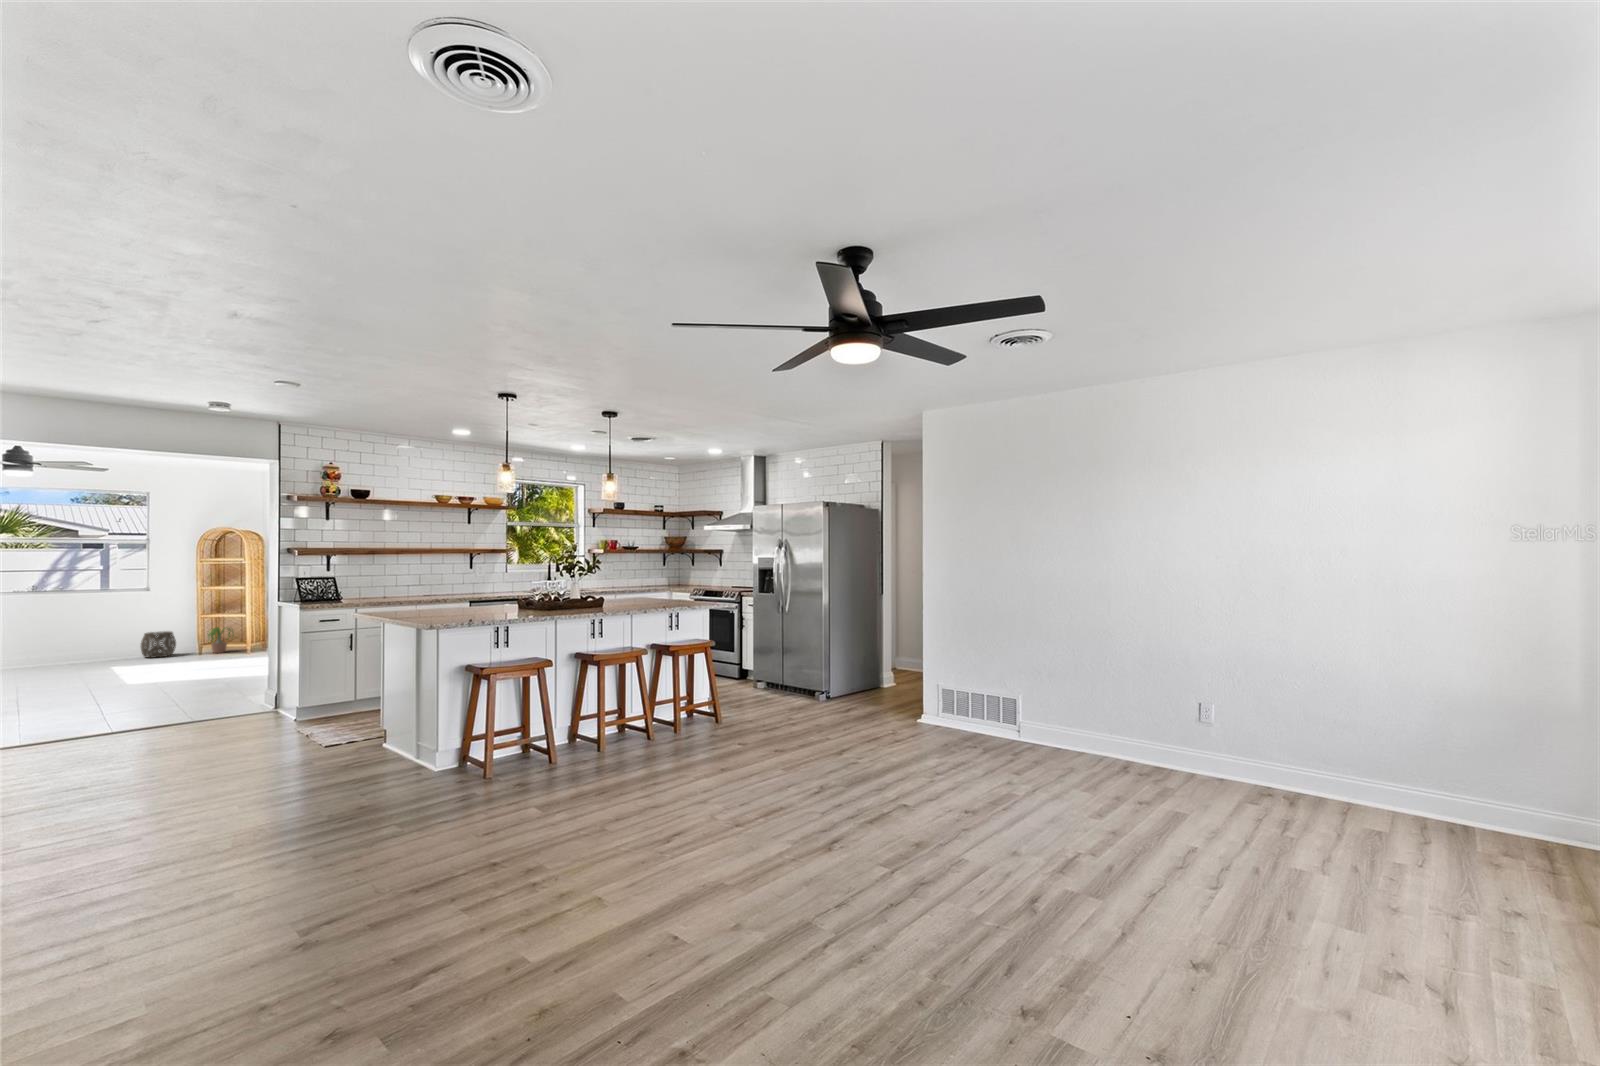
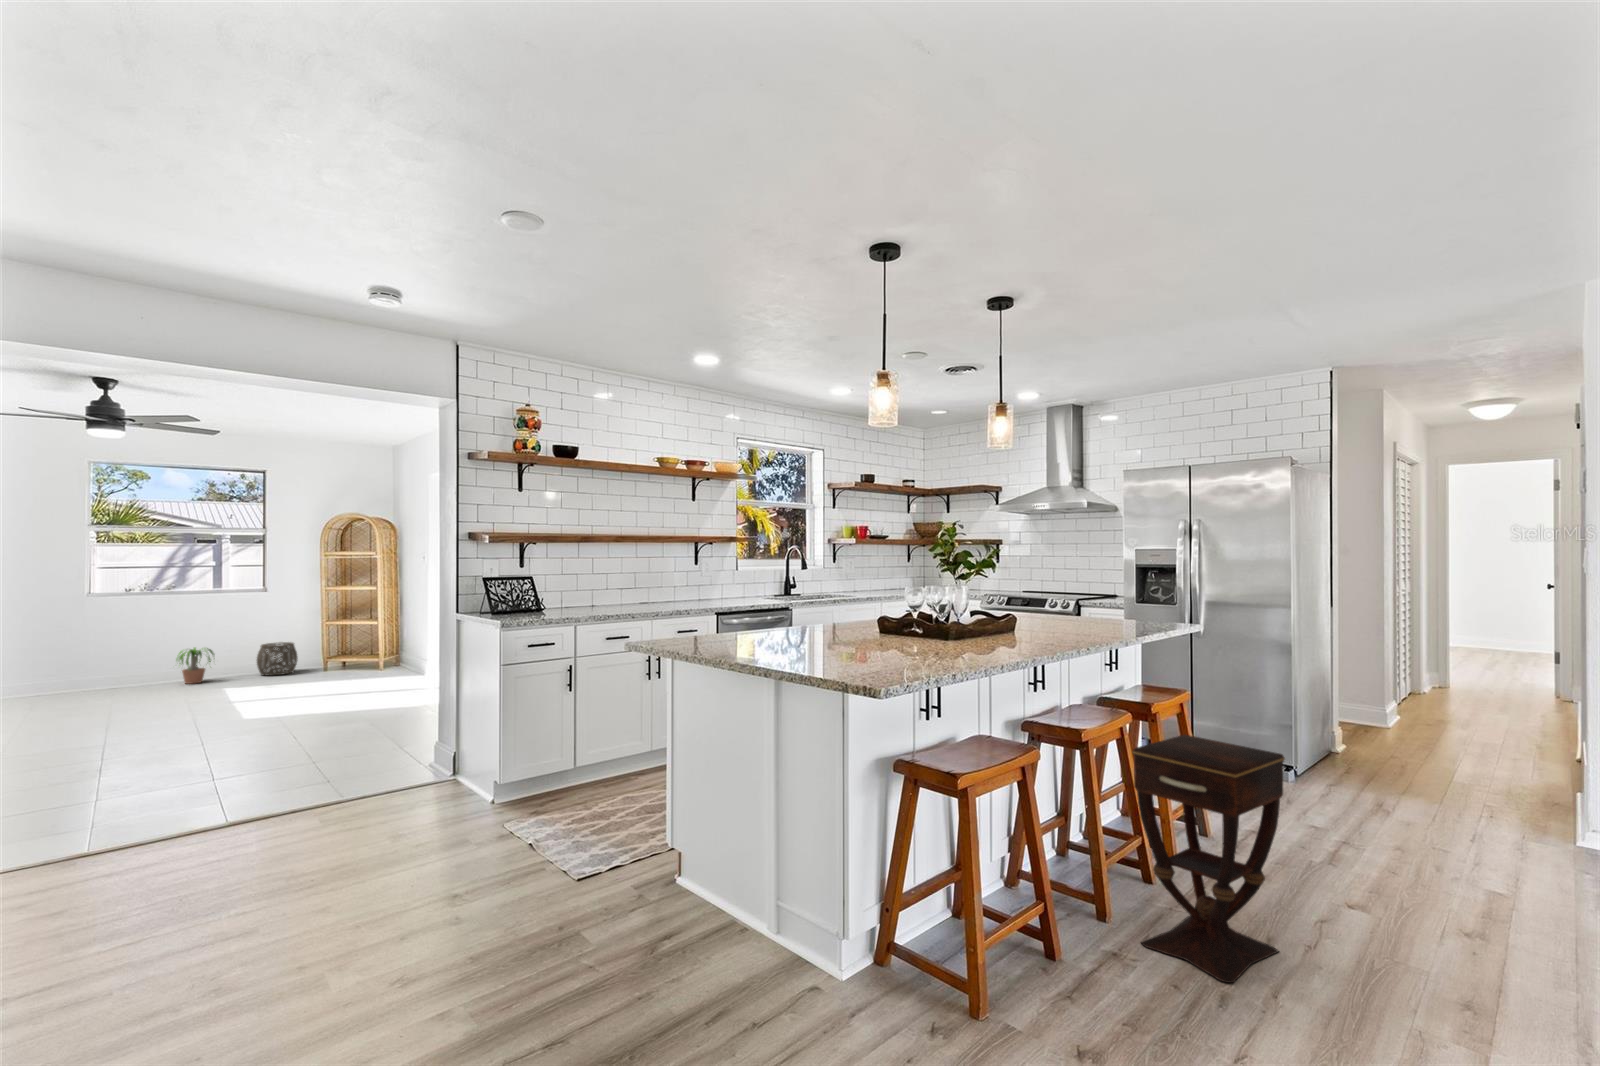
potted plant: present [208,627,233,653] -> present [176,648,214,684]
side table: none [611,660,682,774] -> present [1132,735,1285,983]

